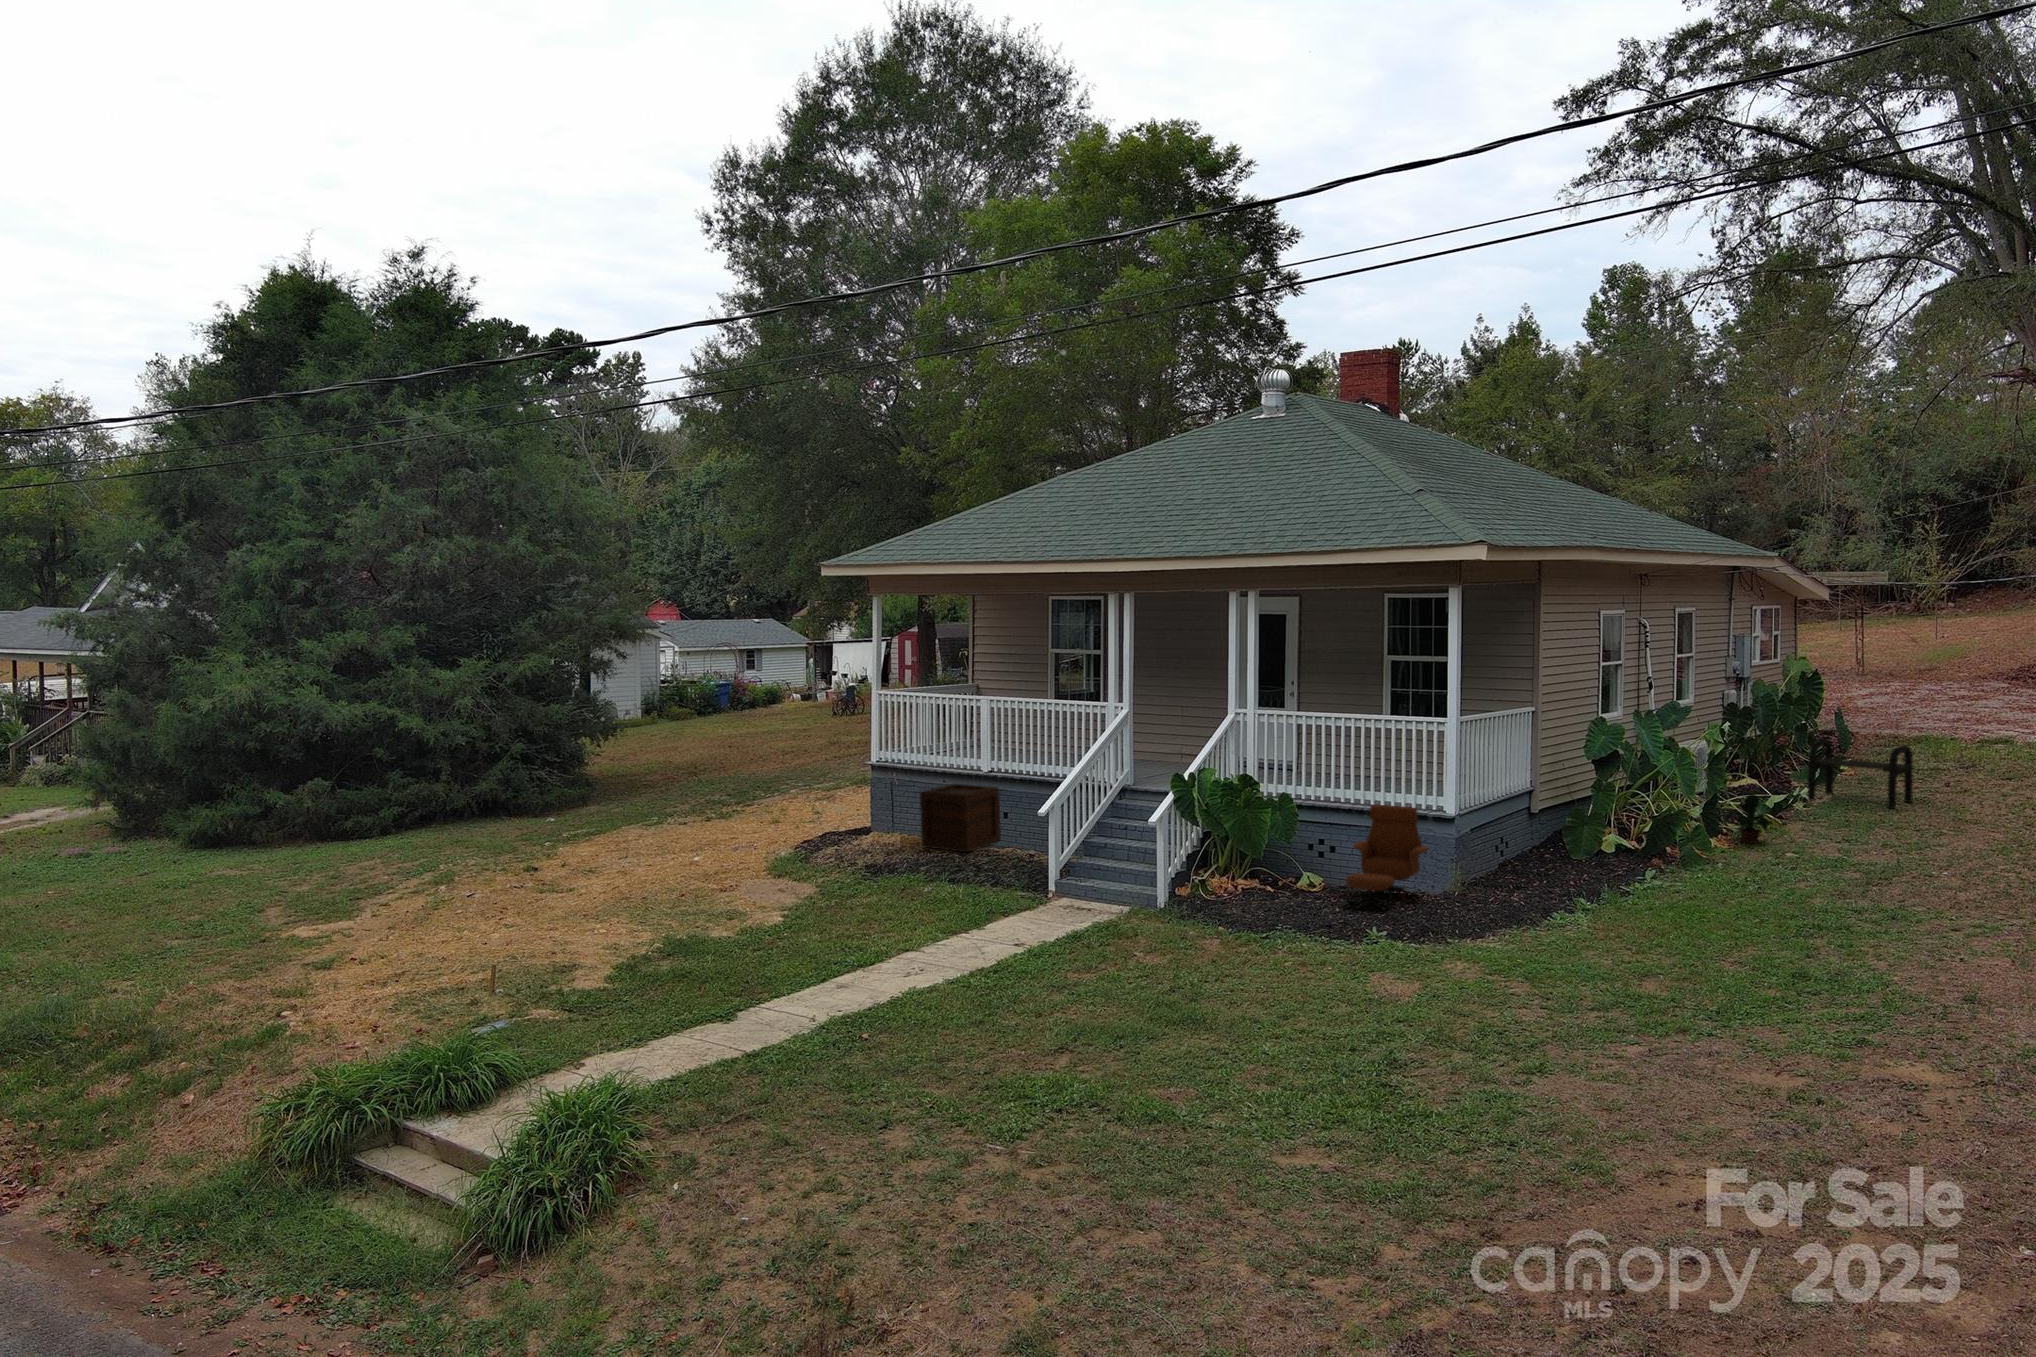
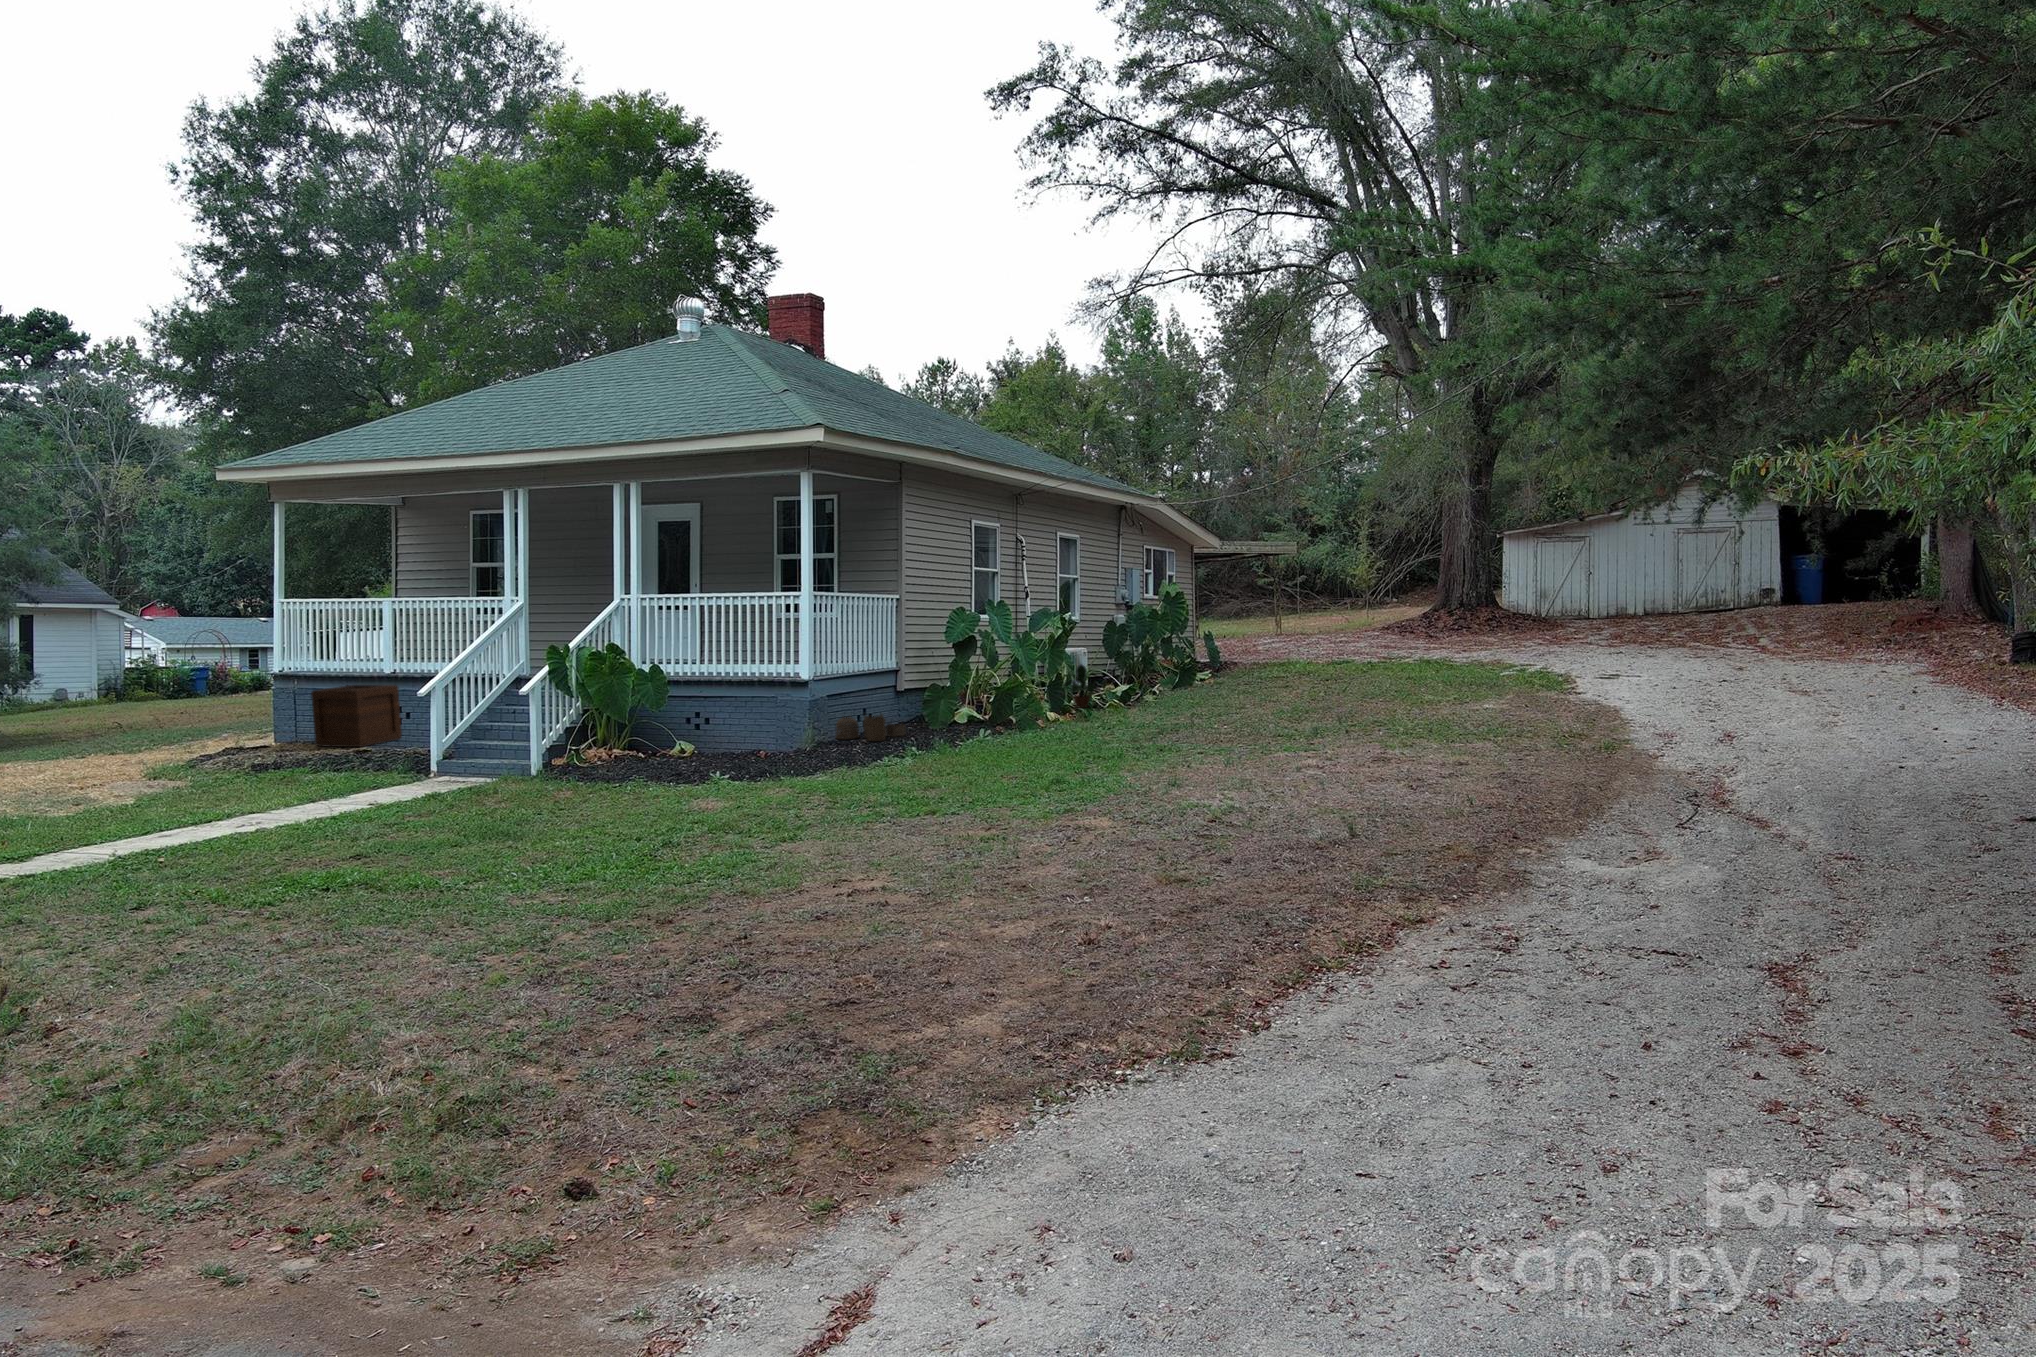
bench: present [1808,739,1913,809] -> none [1150,631,1229,684]
lounge chair: present [1346,805,1428,910] -> none [703,671,782,761]
woven basket: none [1477,853,1560,889] -> present [836,715,905,741]

